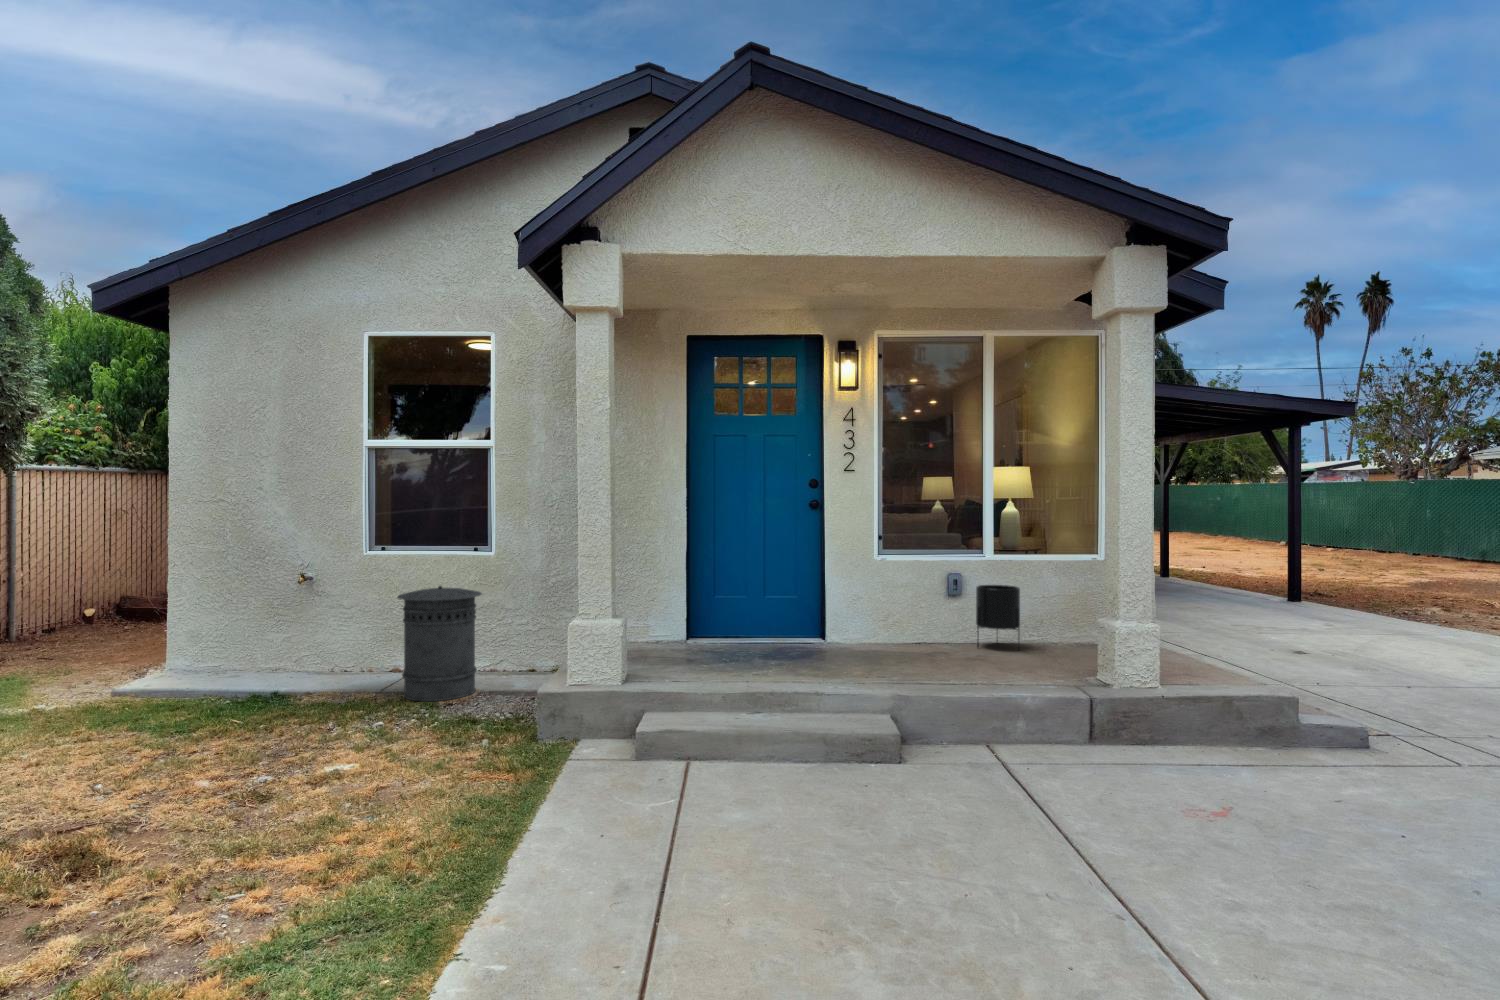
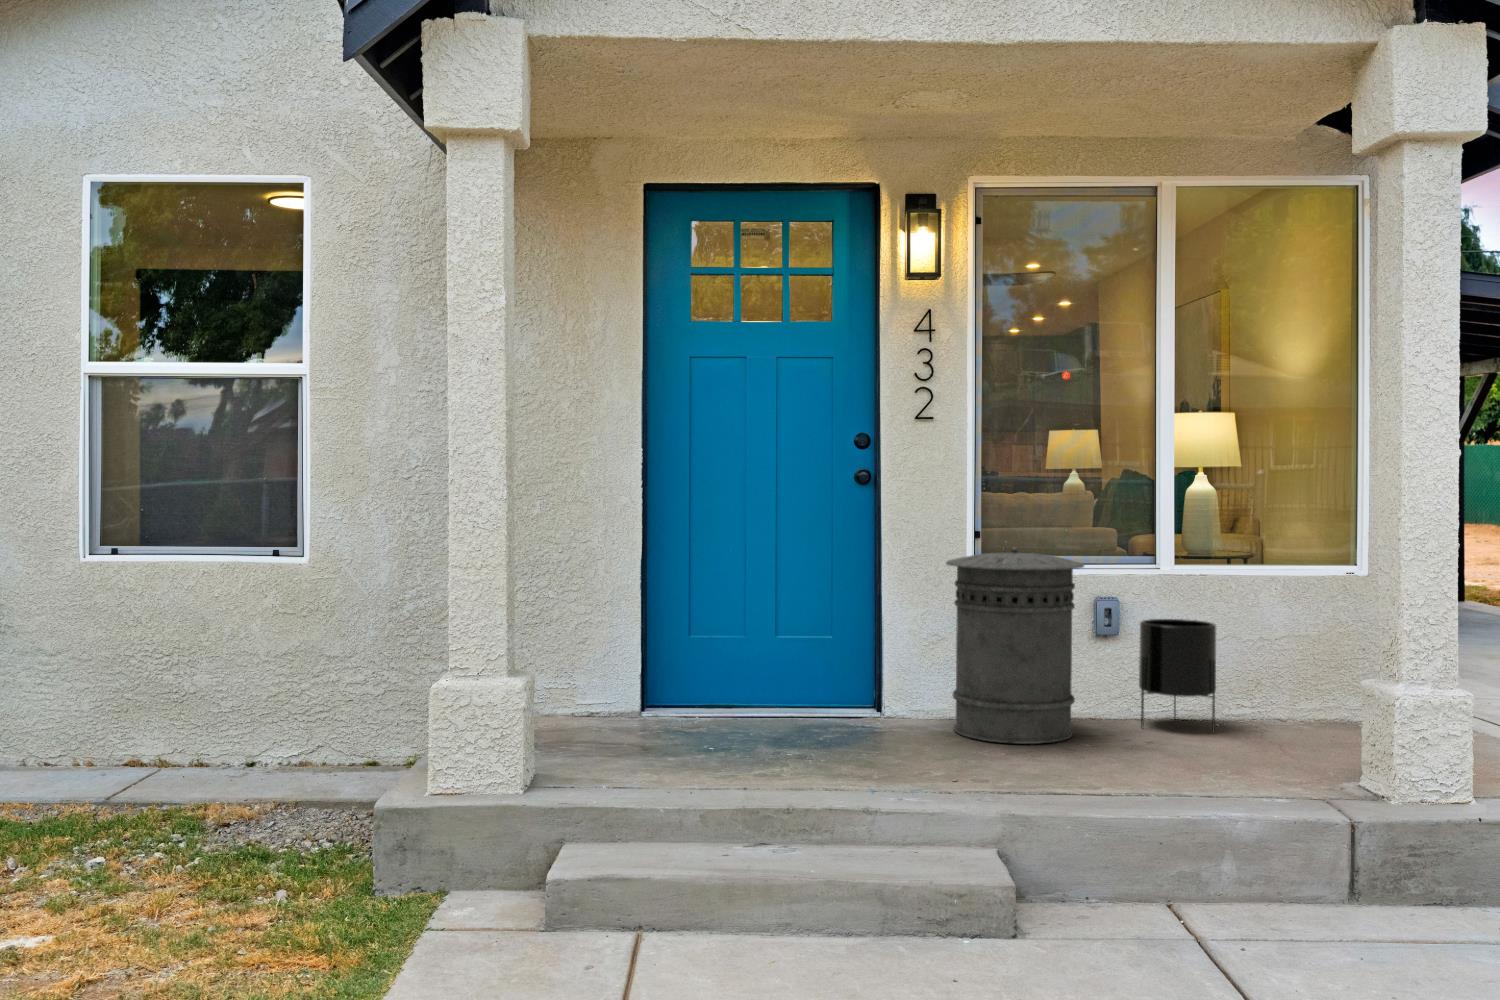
trash can: present [397,586,481,701] -> present [946,548,1084,744]

